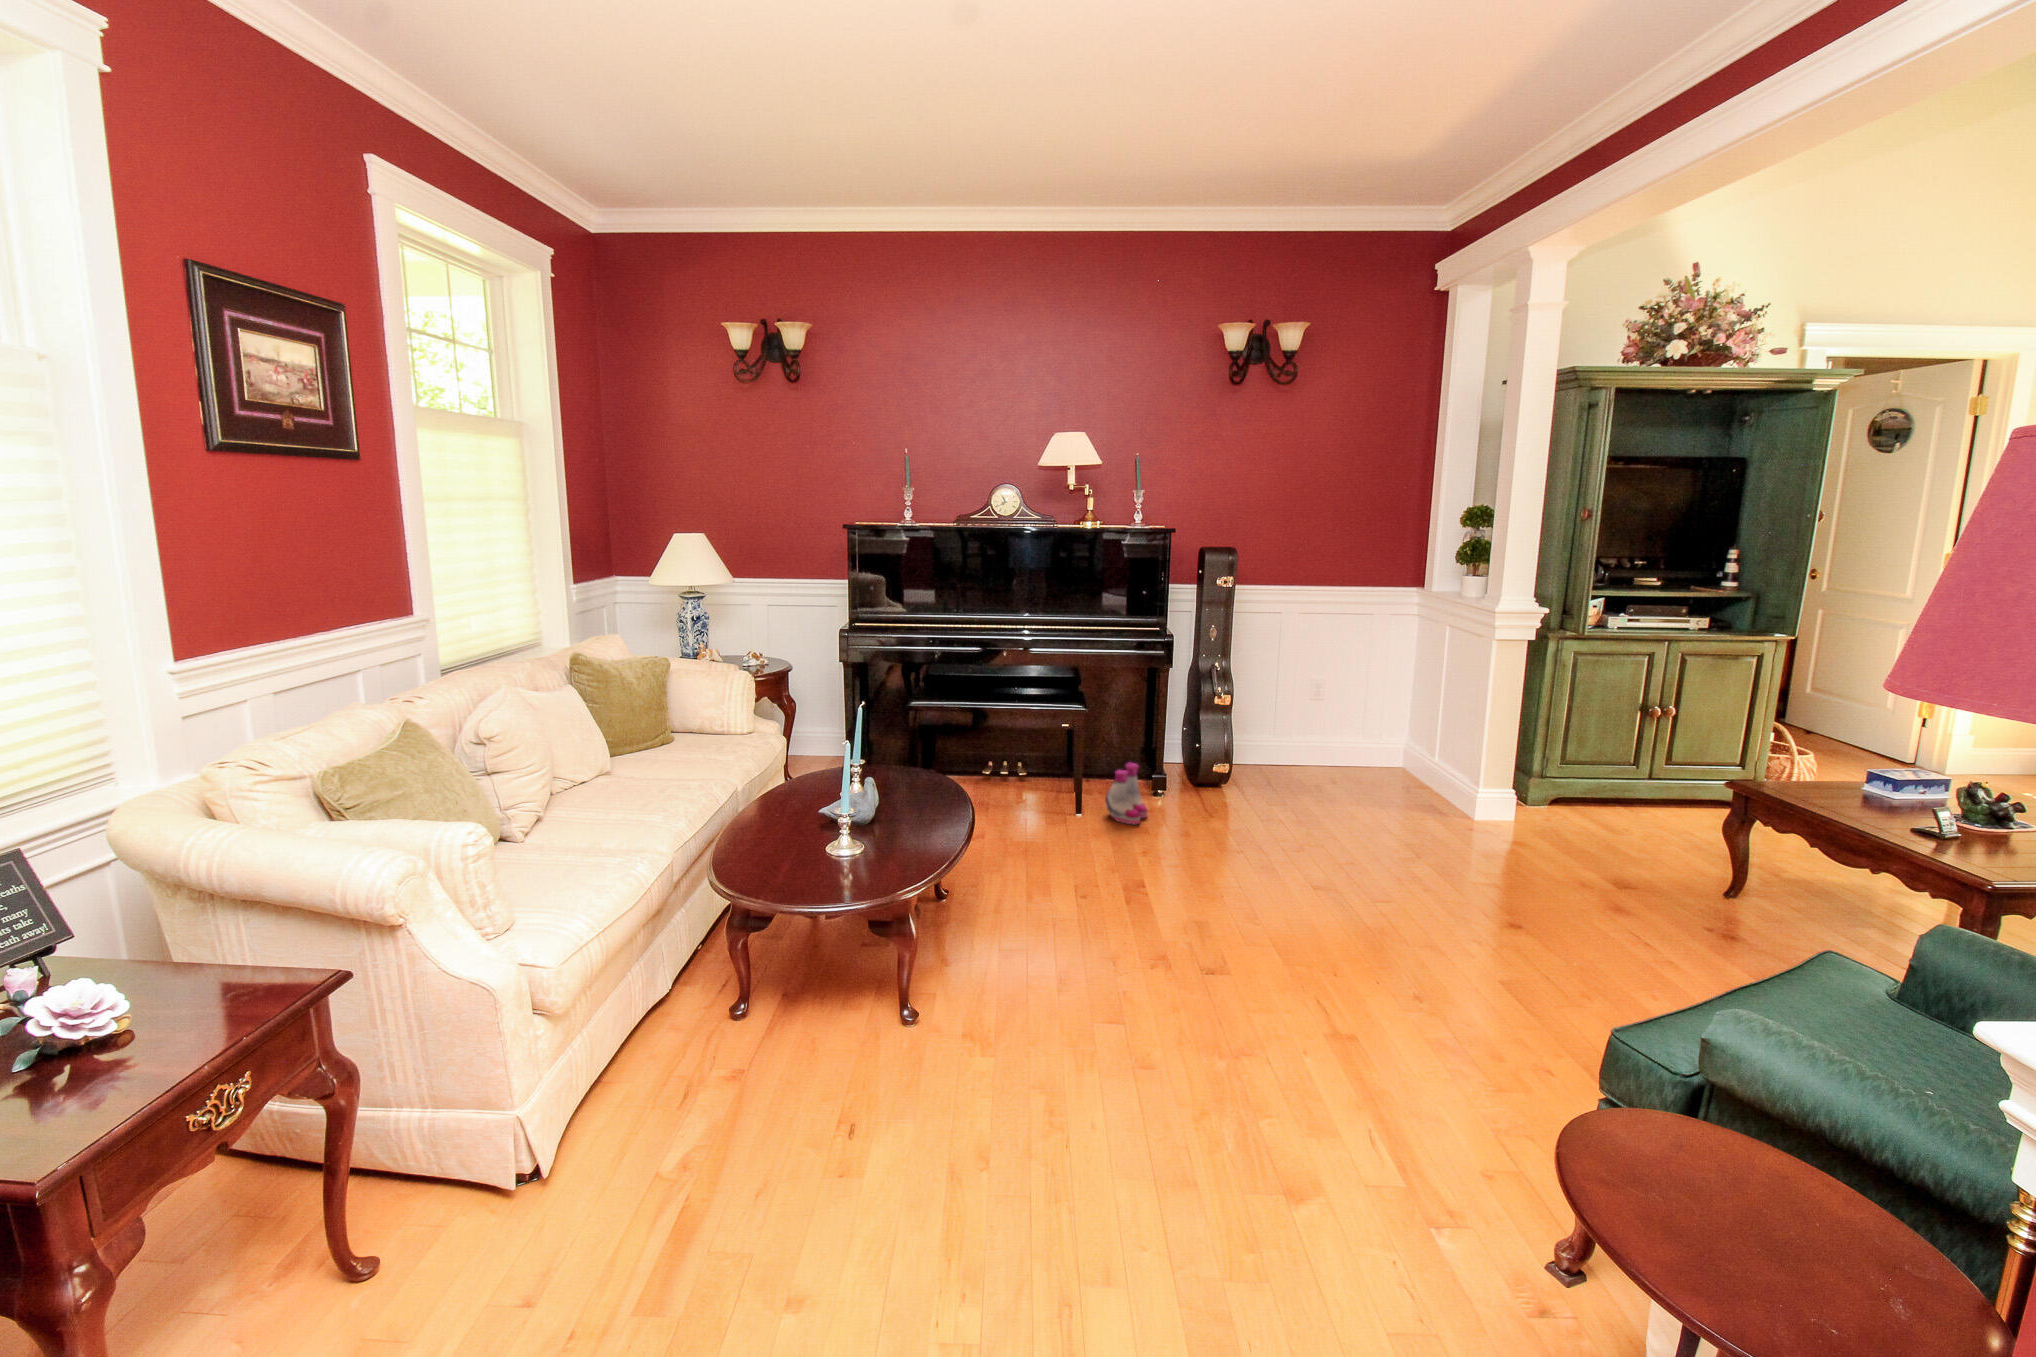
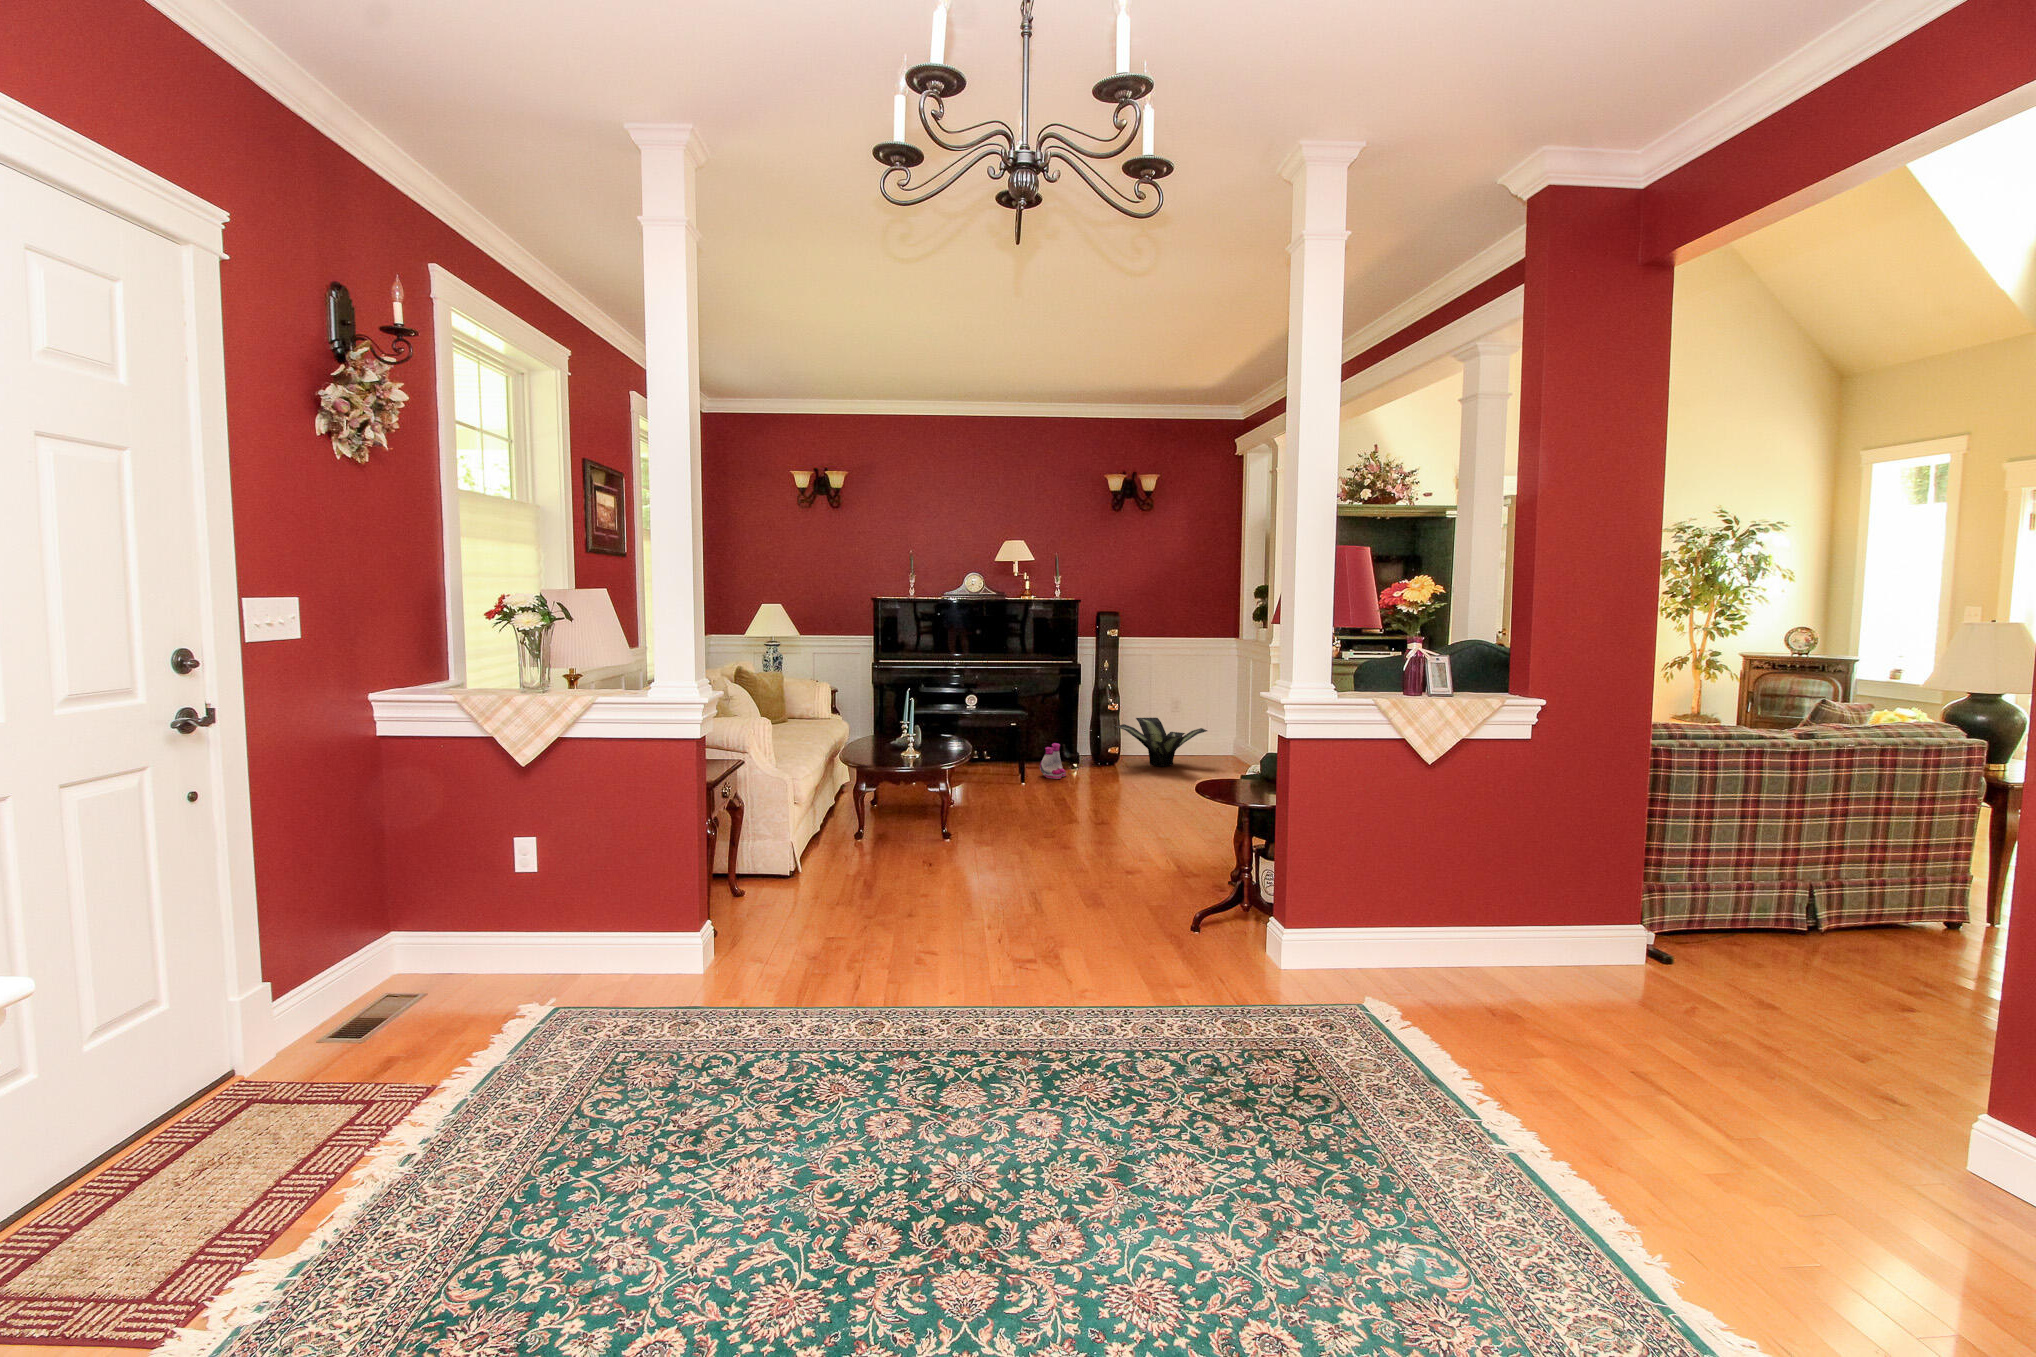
potted plant: none [1217,710,1375,796] -> present [1114,718,1207,767]

